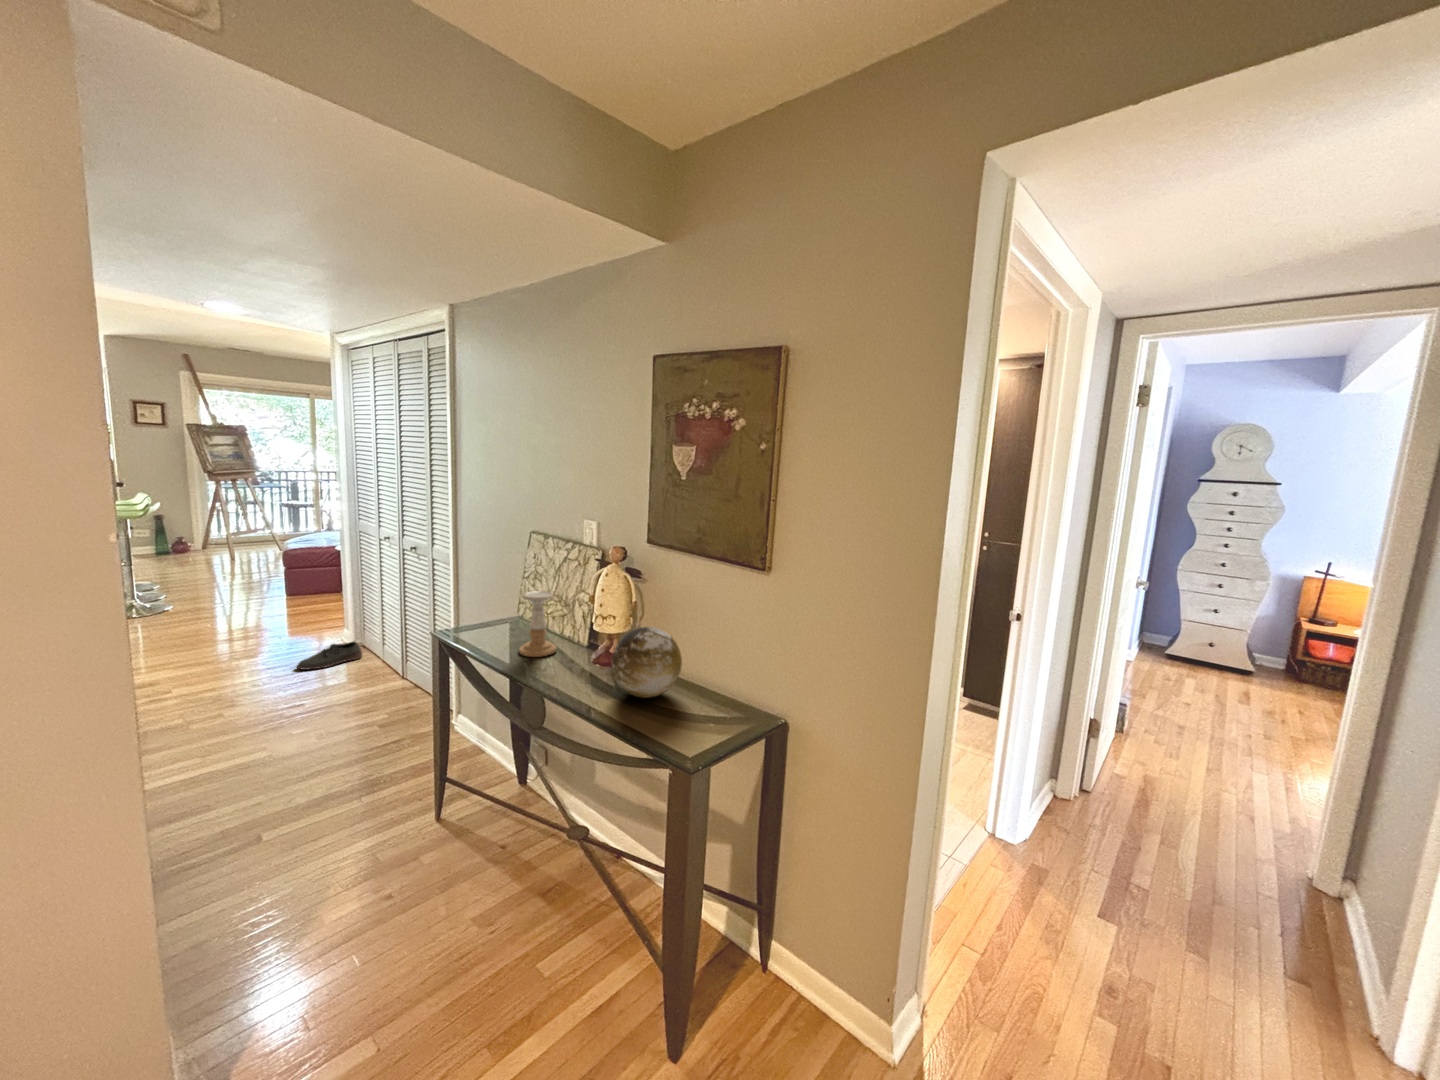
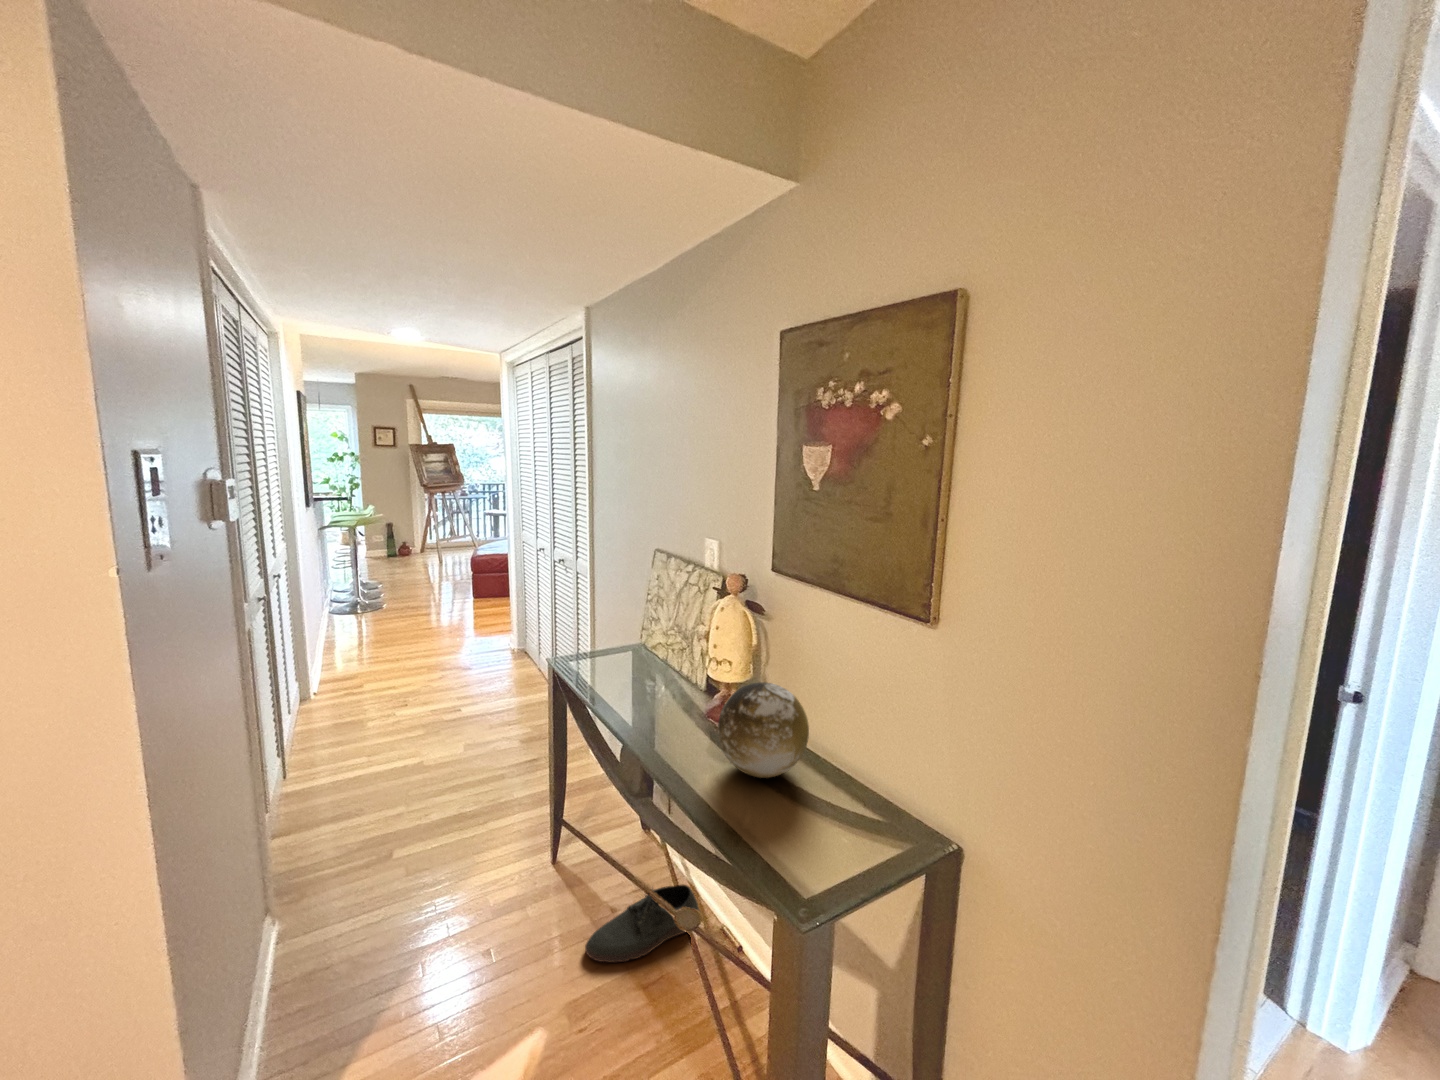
candle holder: present [519,591,556,657] -> none [627,621,669,700]
shoe: present [297,641,362,670] -> present [585,885,699,962]

